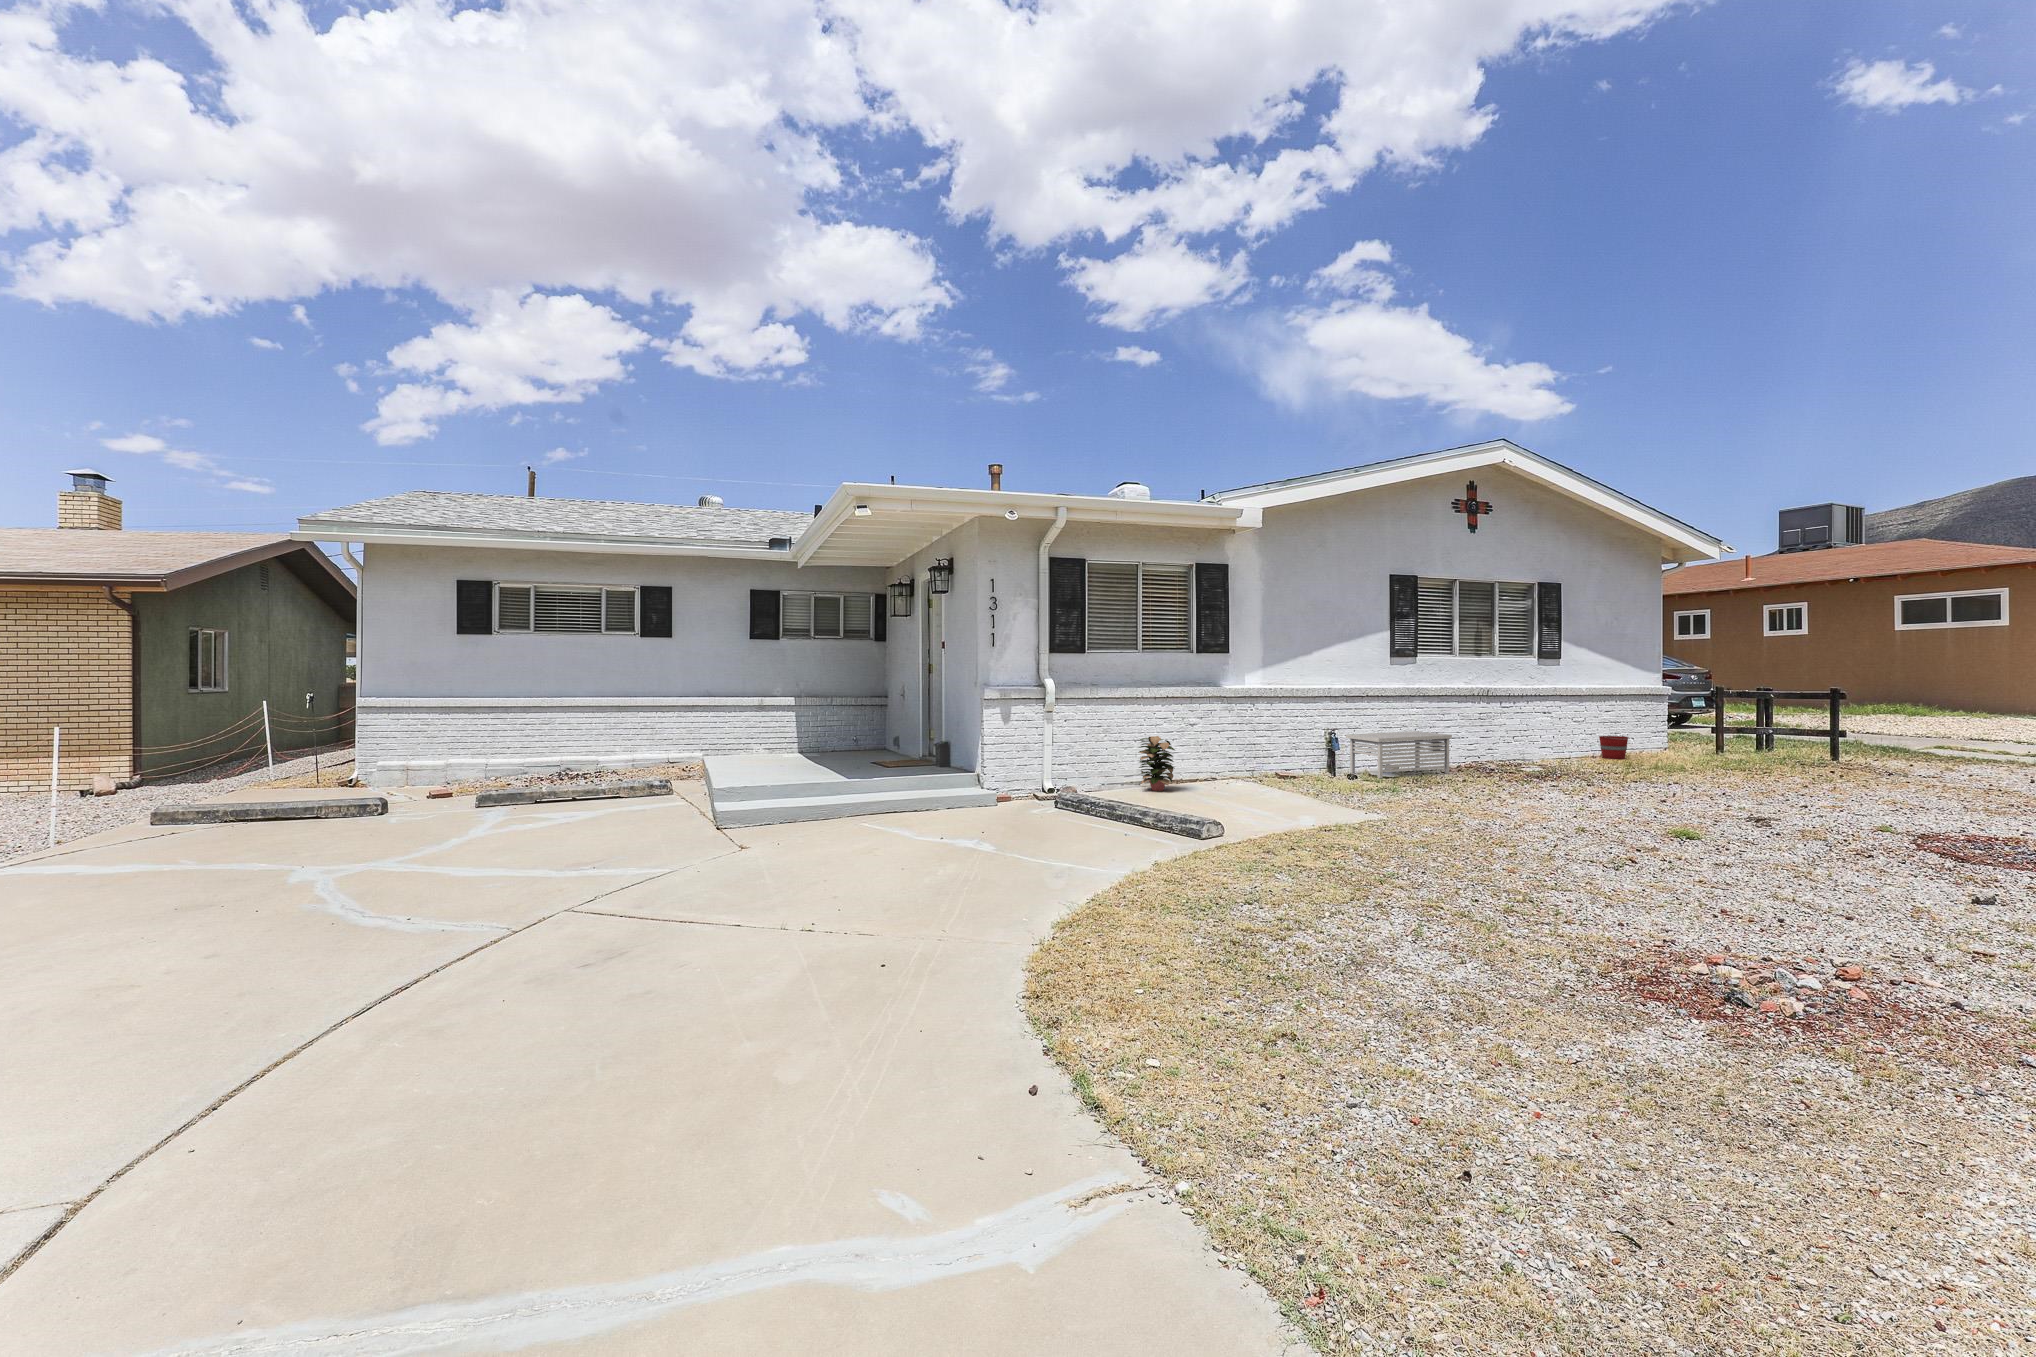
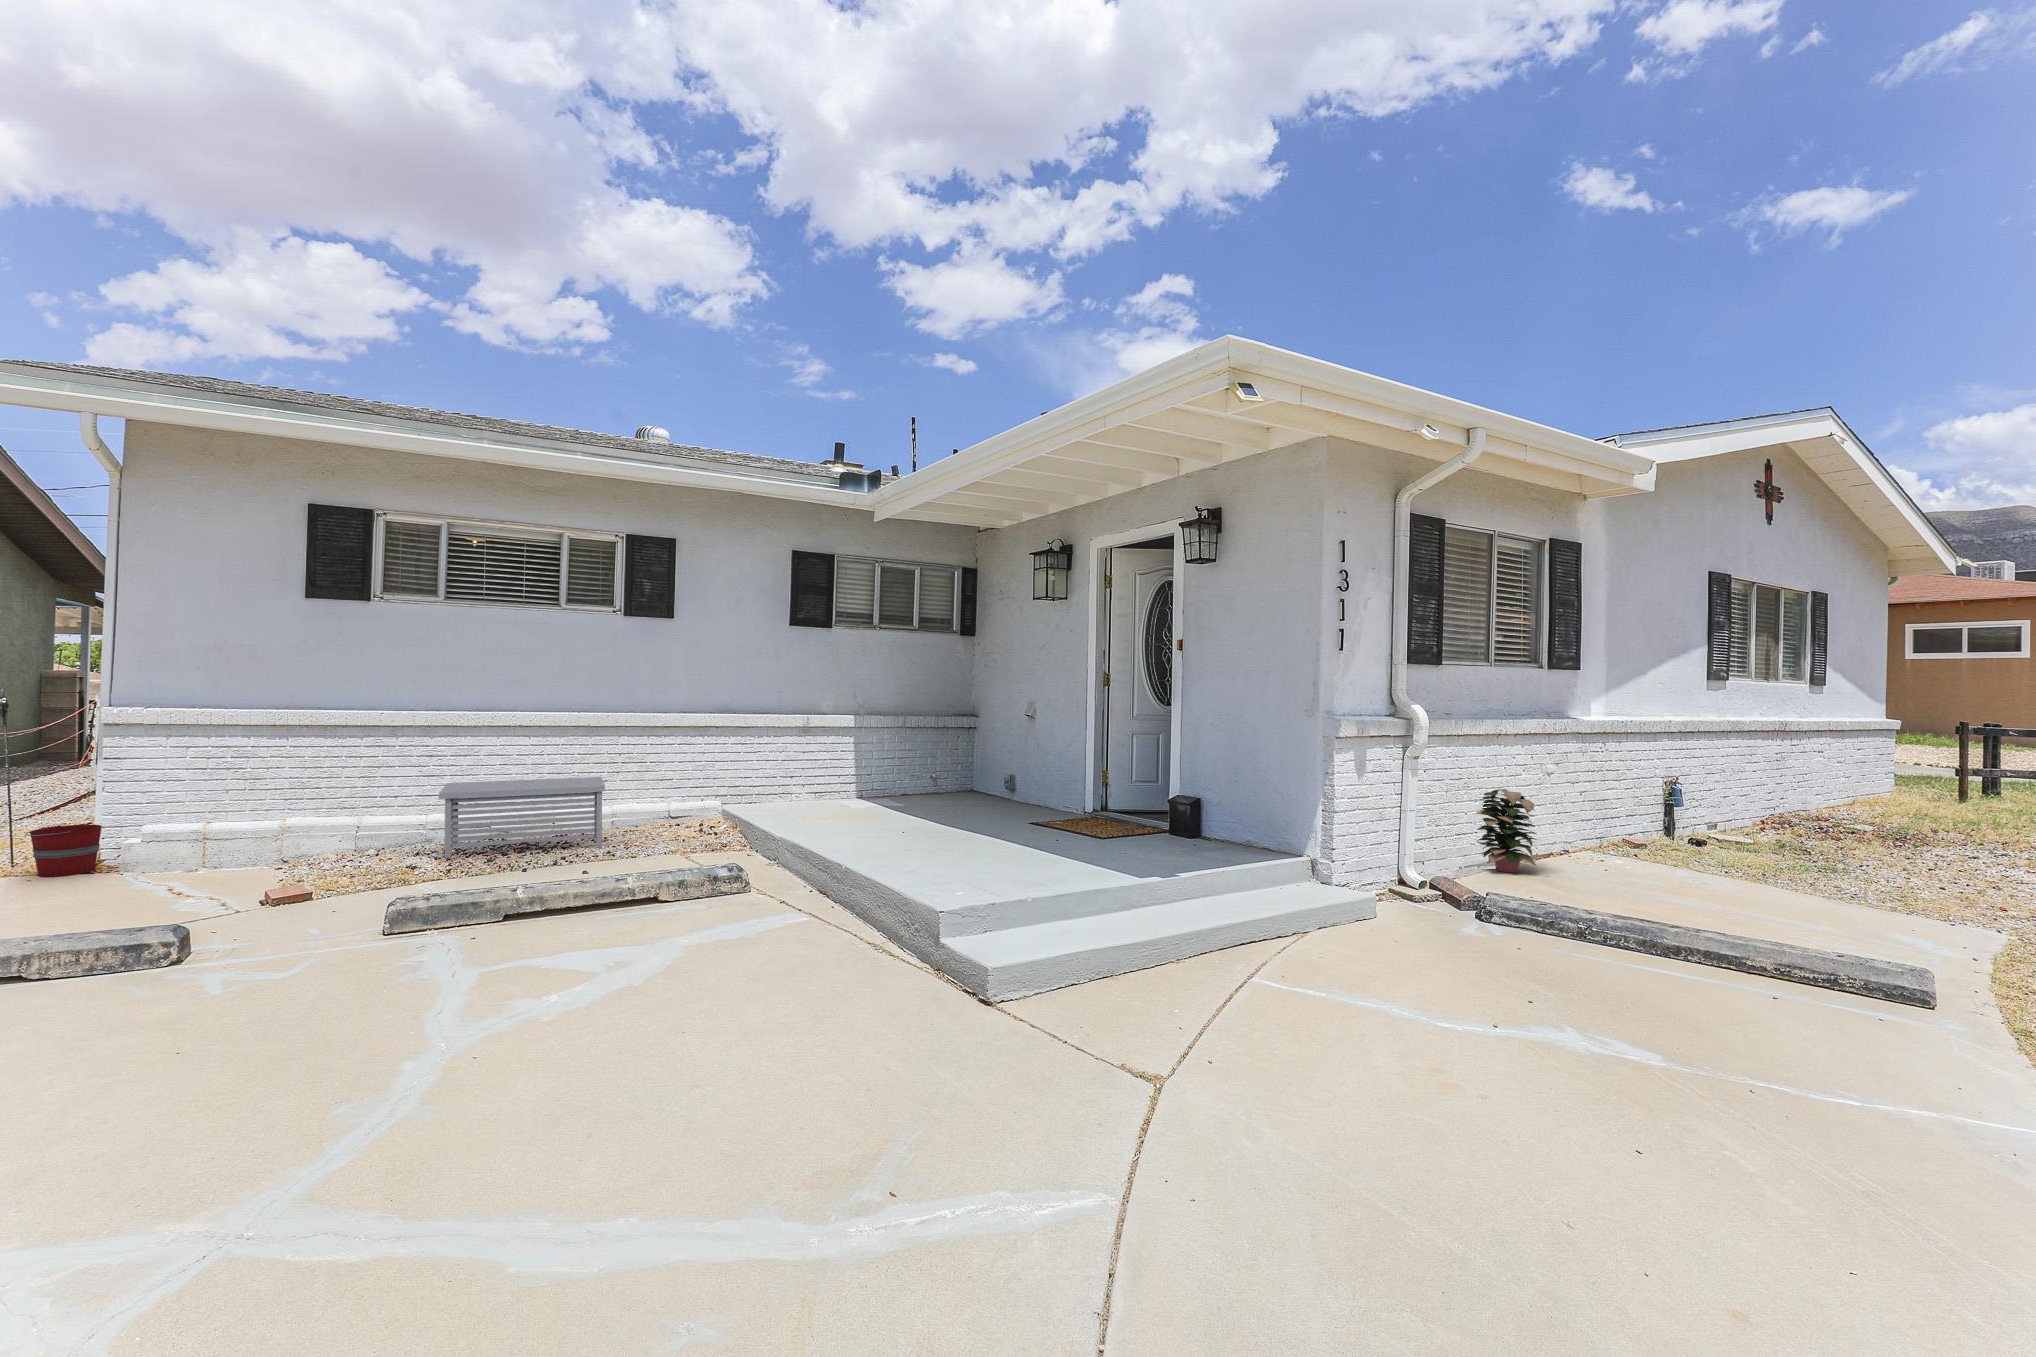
storage bench: present [1346,731,1452,778] -> present [439,777,605,858]
bucket: present [1599,736,1630,759] -> present [26,824,102,877]

